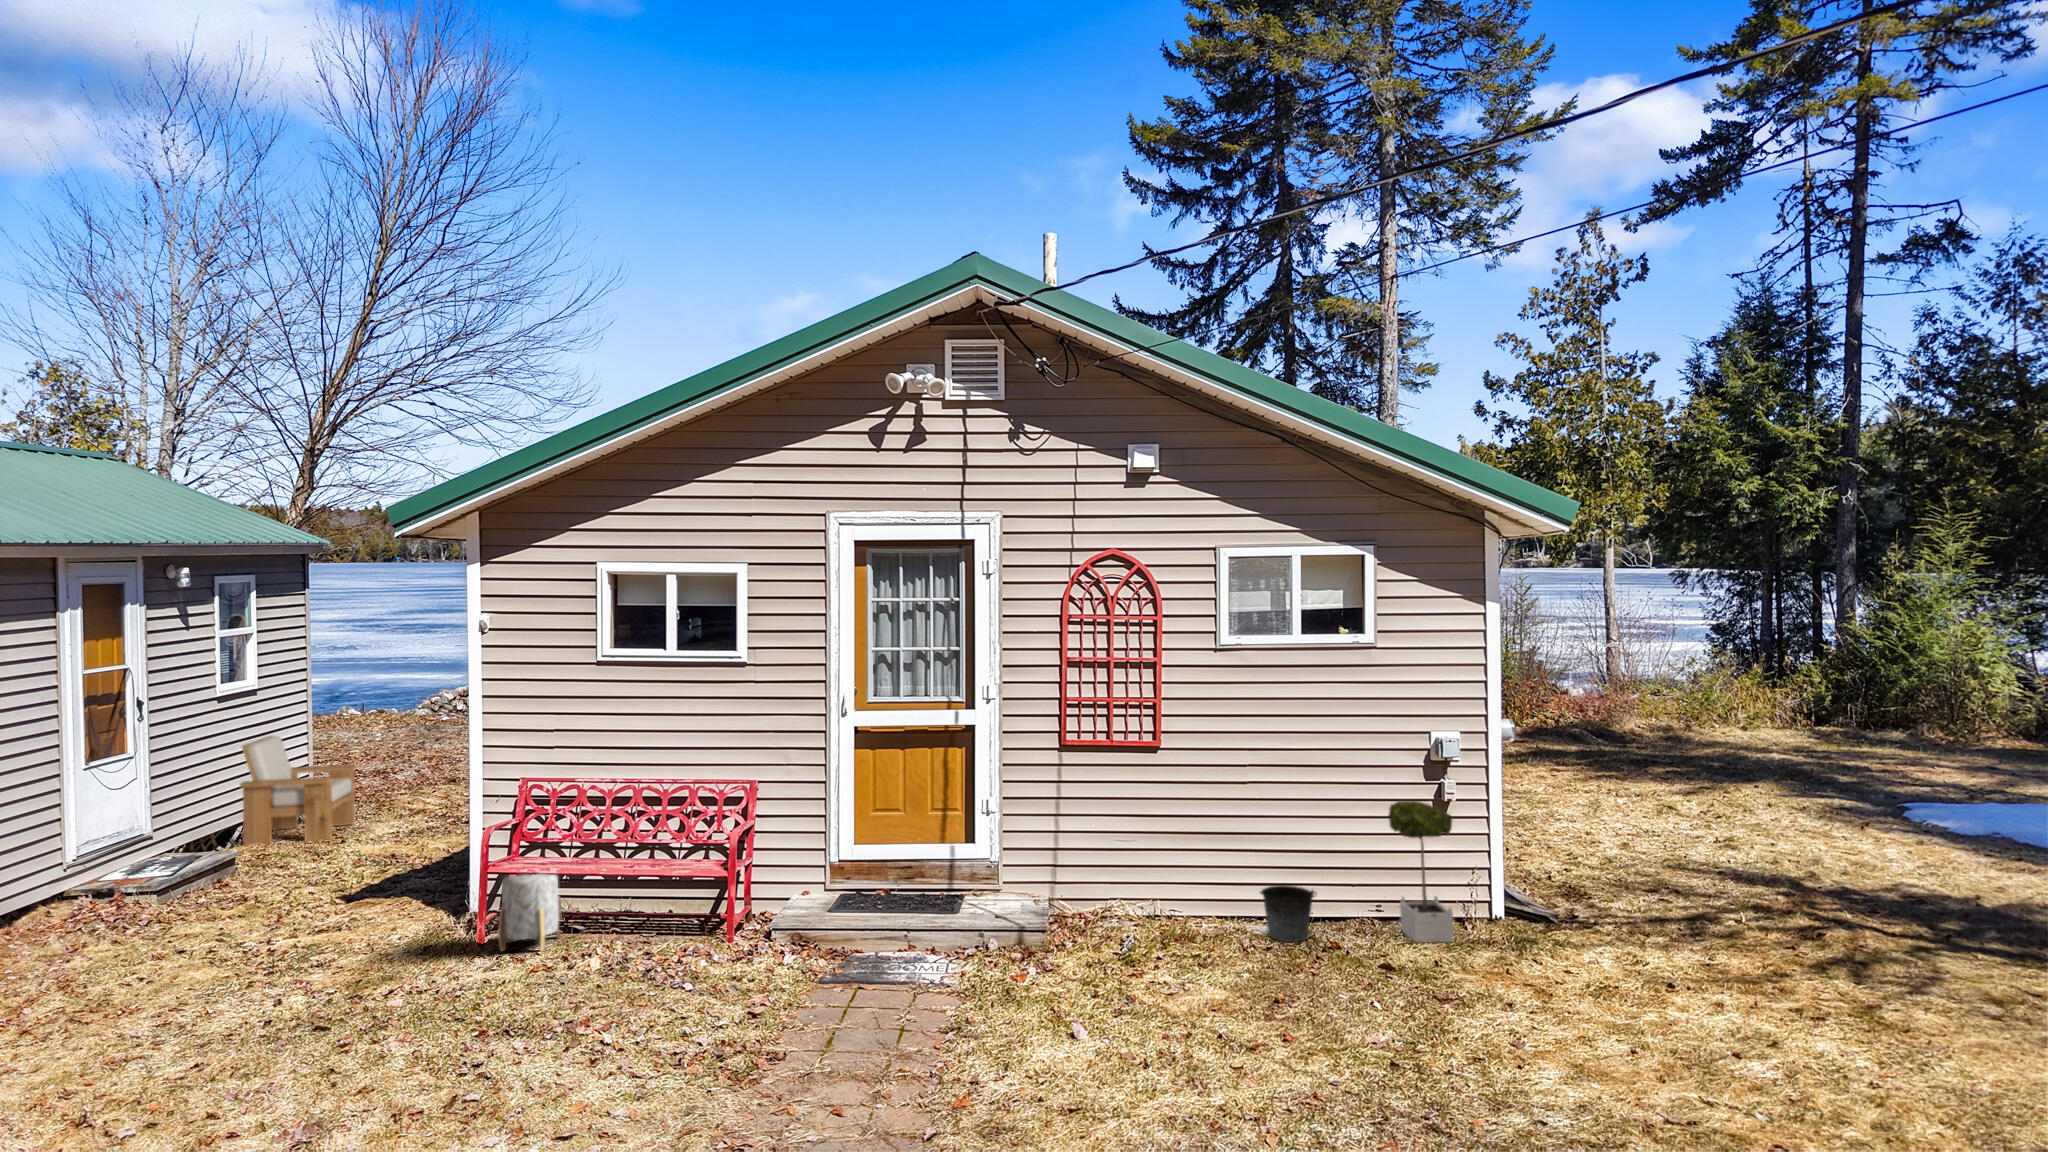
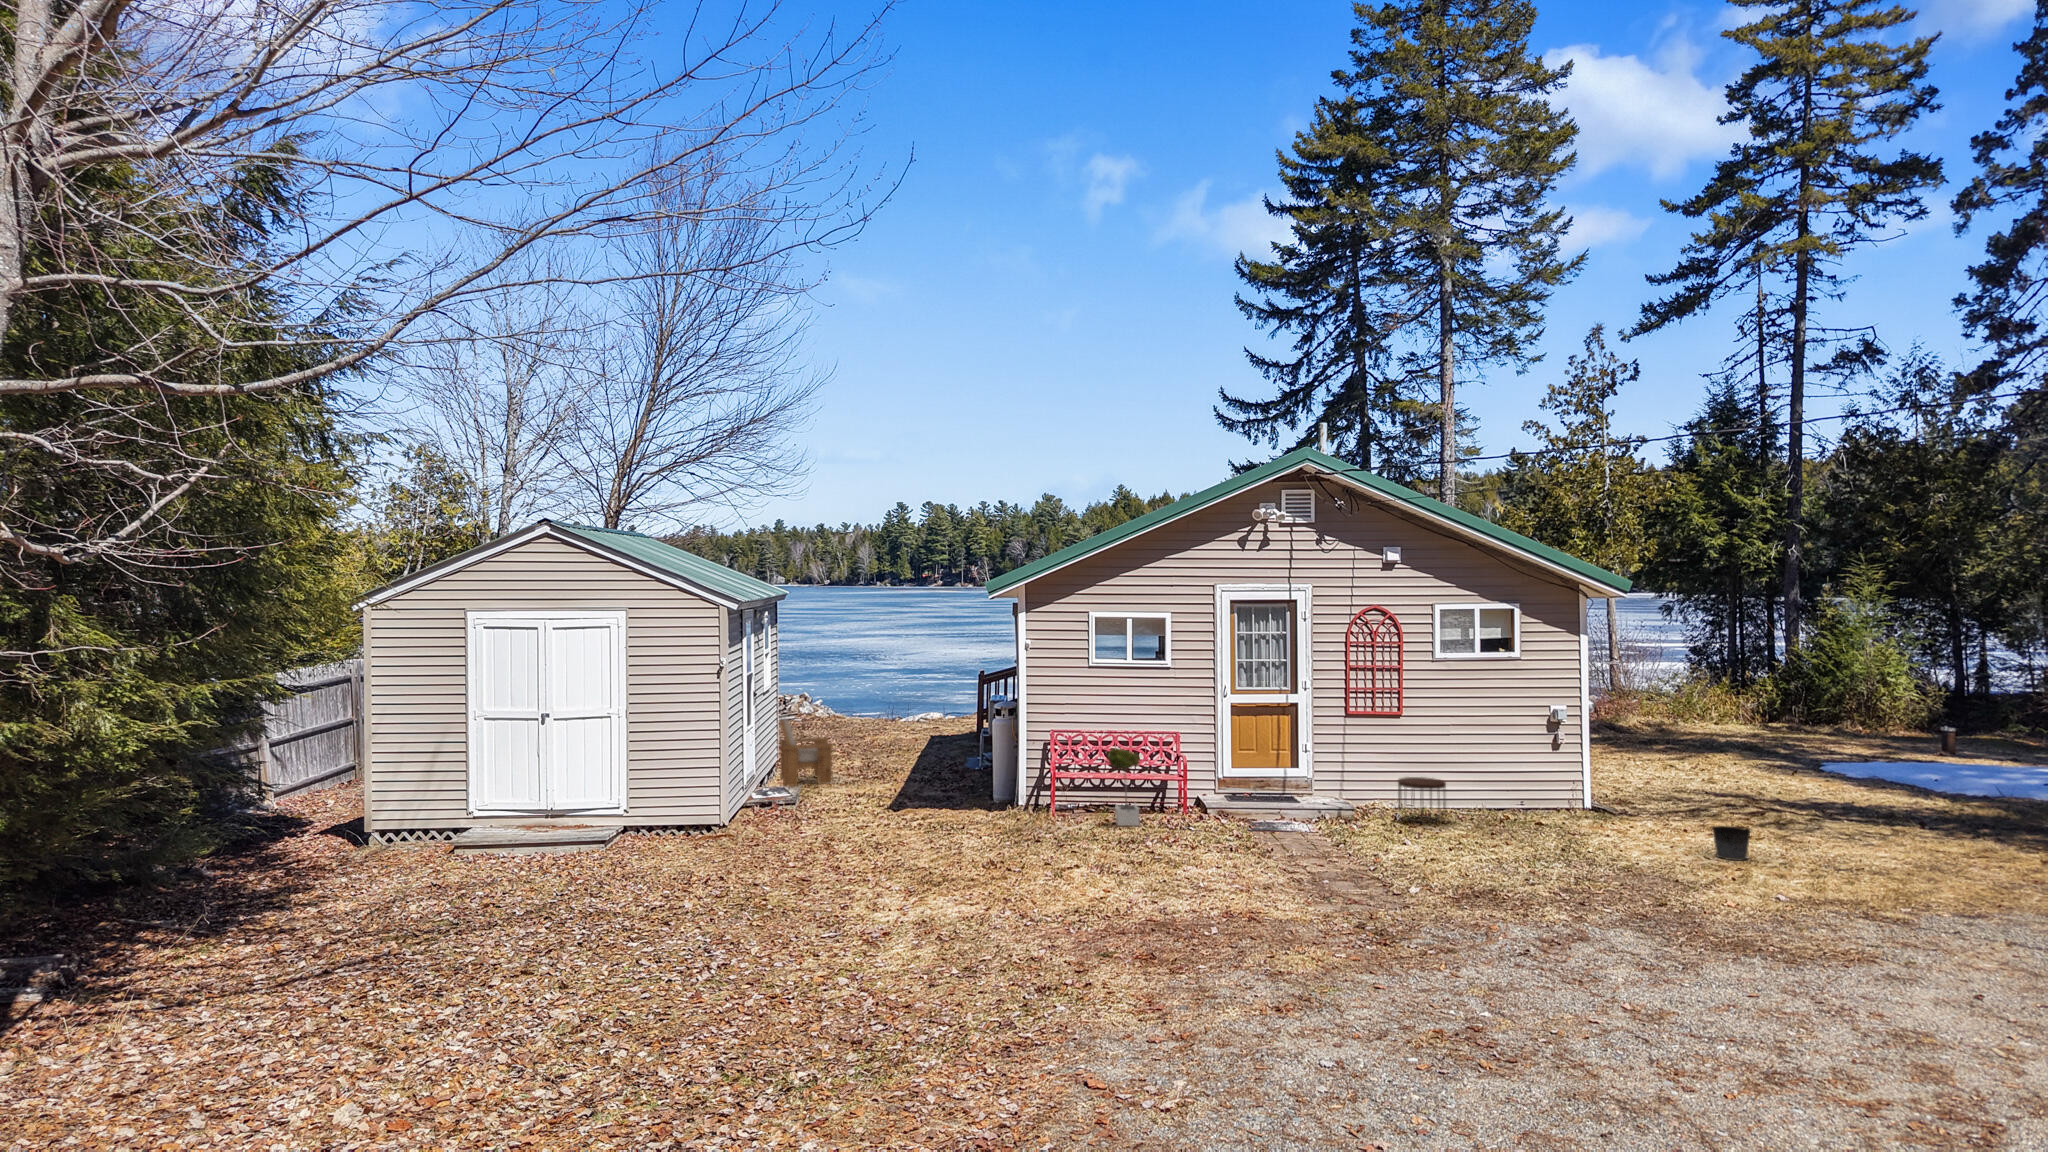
potted tree: present [1388,801,1453,942] -> present [1107,748,1140,826]
side table: none [1144,858,1227,949] -> present [1398,777,1446,822]
stool: present [498,874,563,951] -> none [1049,782,1077,826]
bucket: present [1260,885,1316,942] -> present [1712,826,1751,861]

